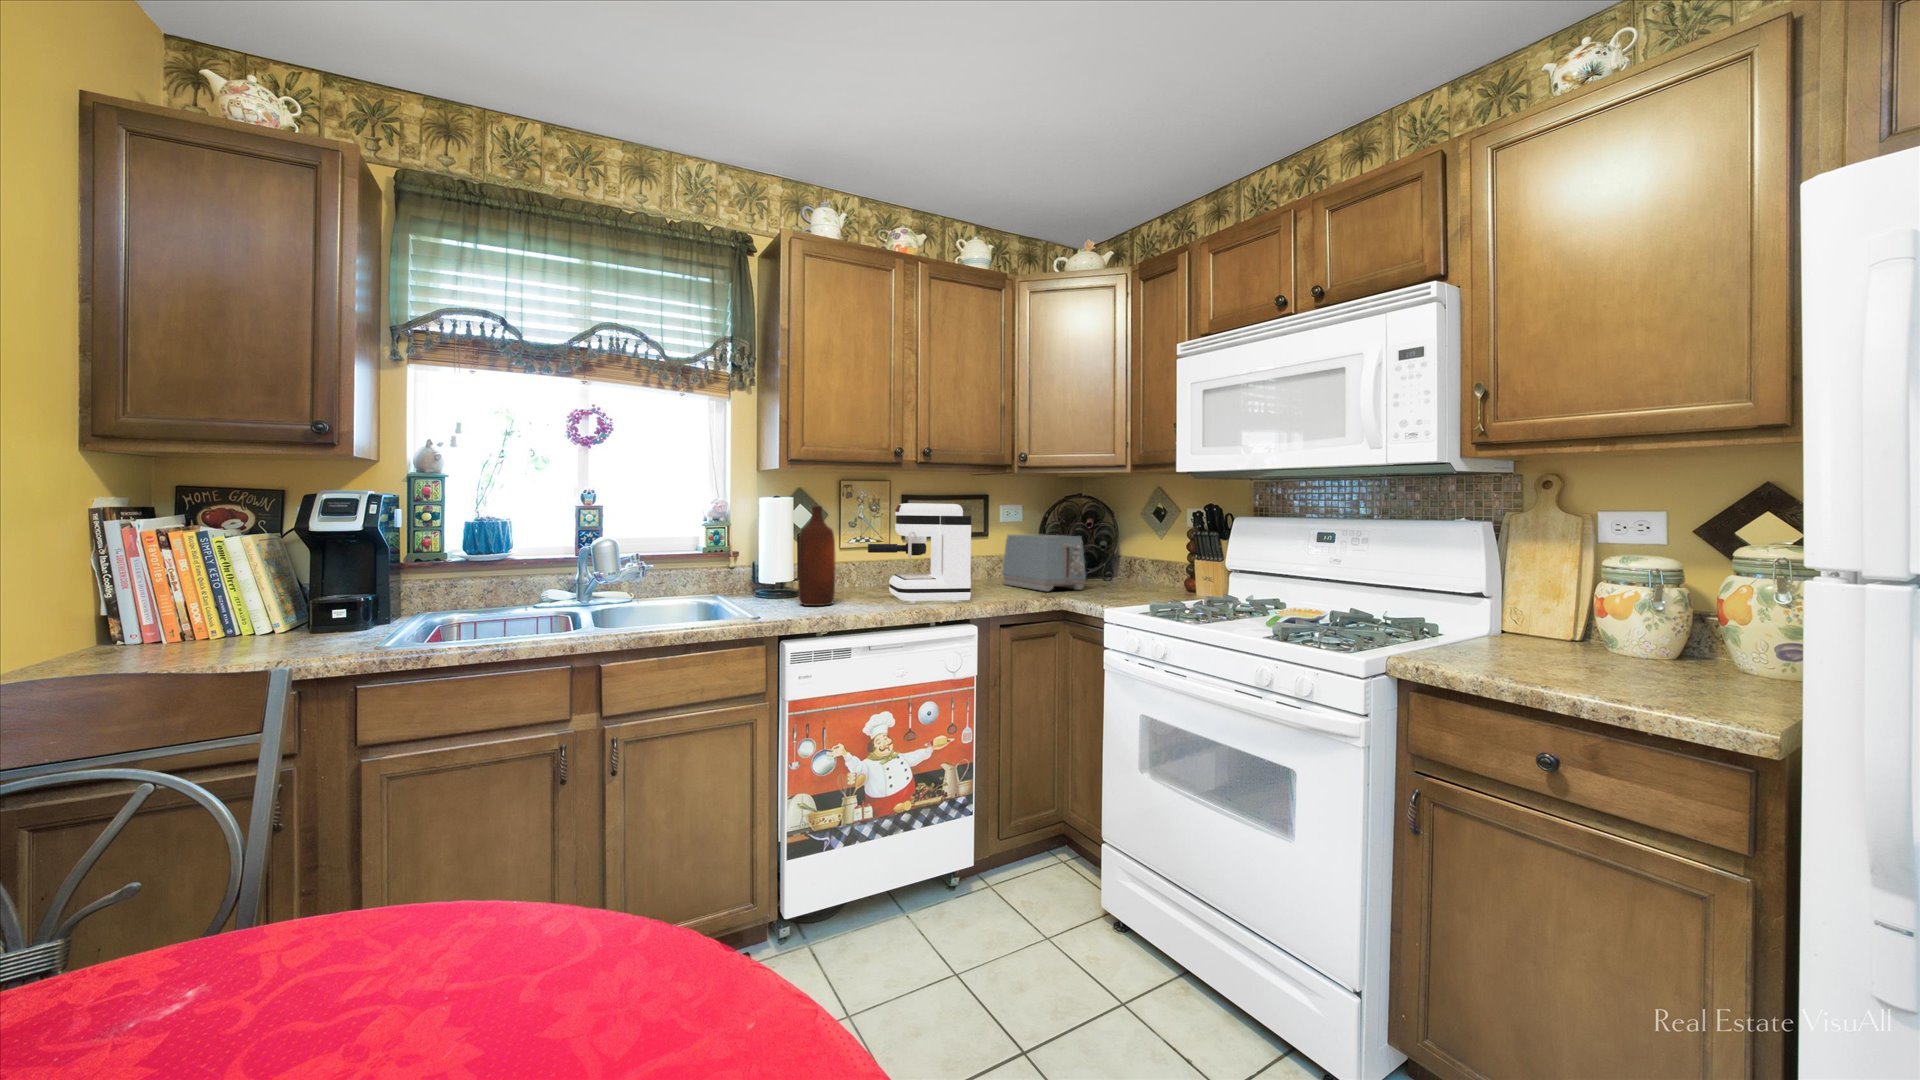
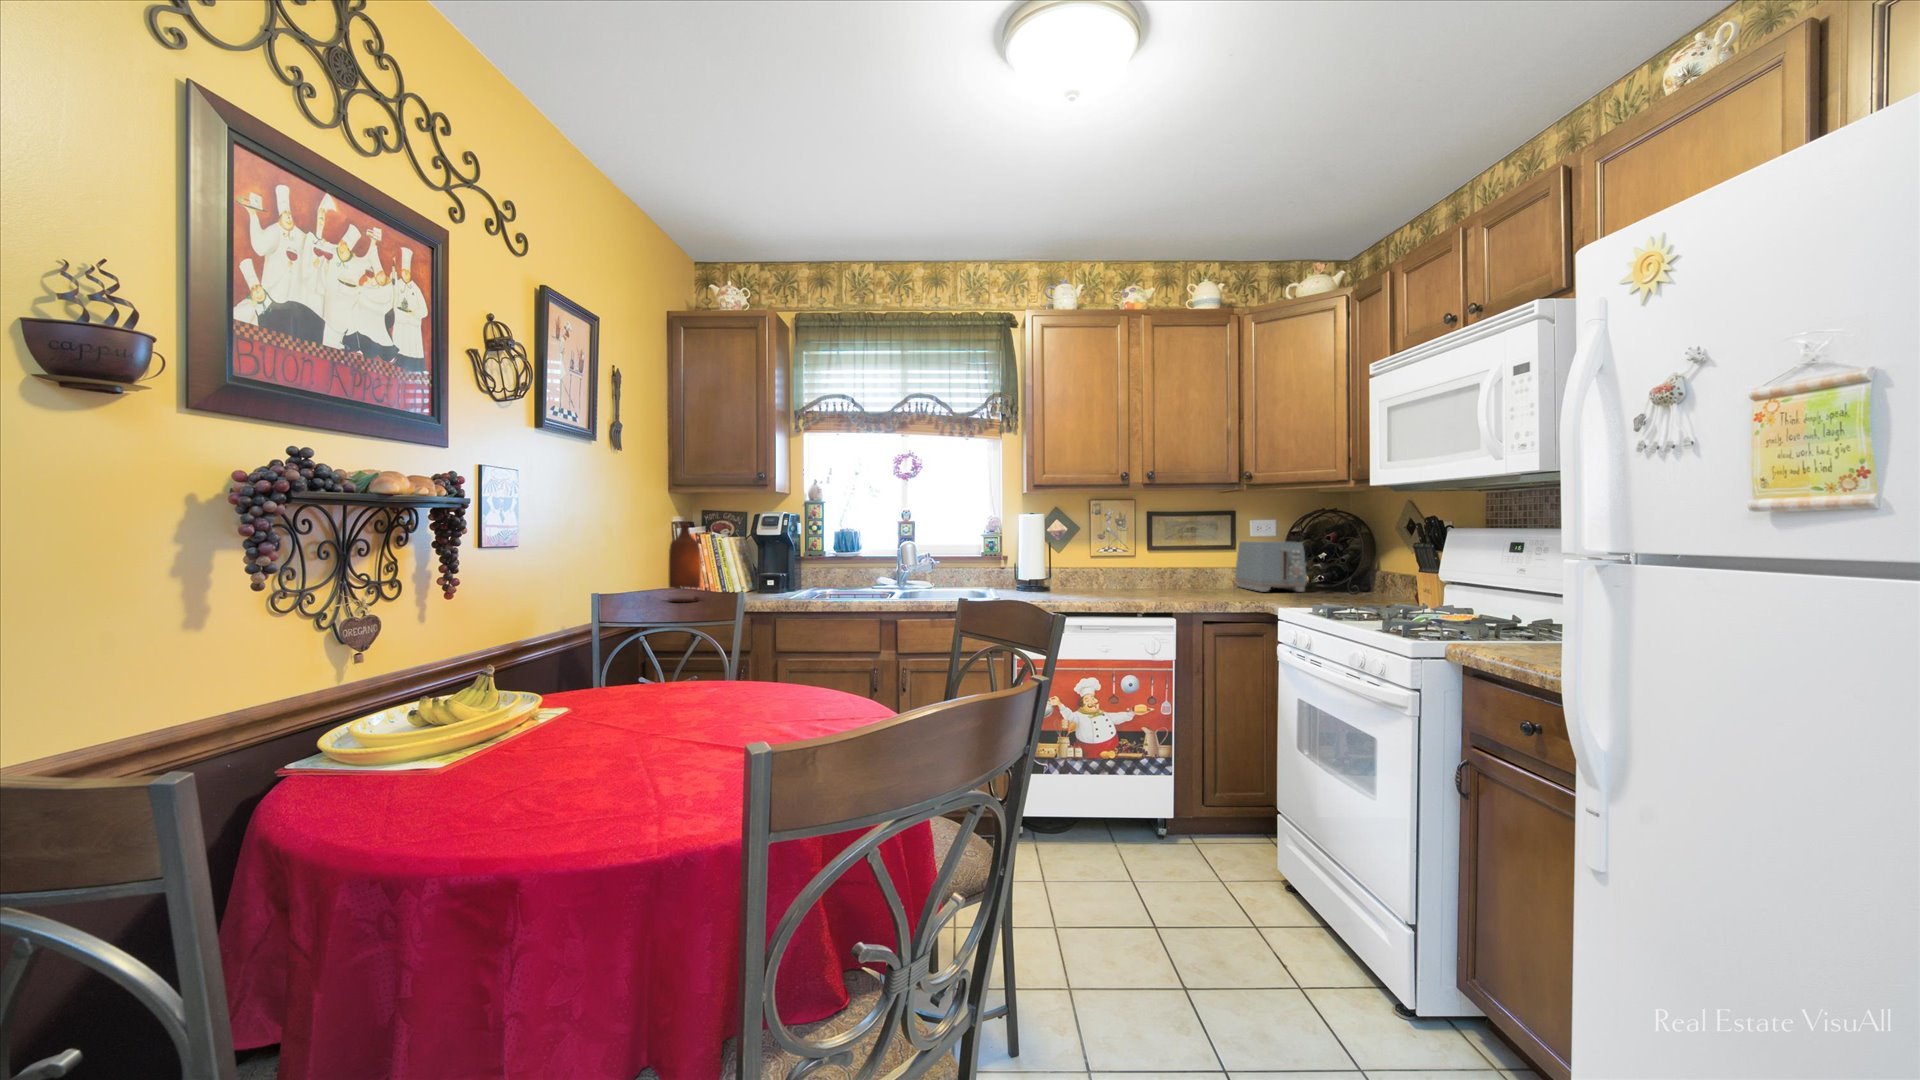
coffee maker: present [868,503,971,603] -> none [1096,514,1175,596]
bottle: present [798,506,836,606] -> present [669,523,701,602]

